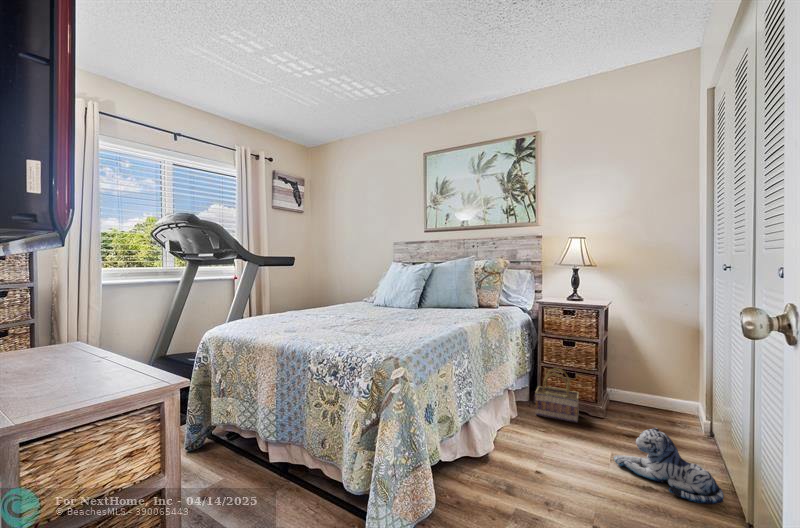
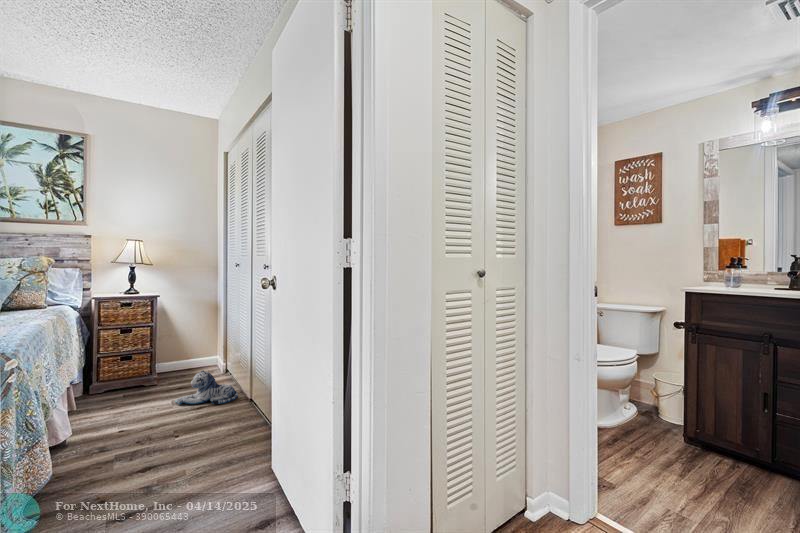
basket: present [535,368,579,422] -> none [95,356,138,401]

